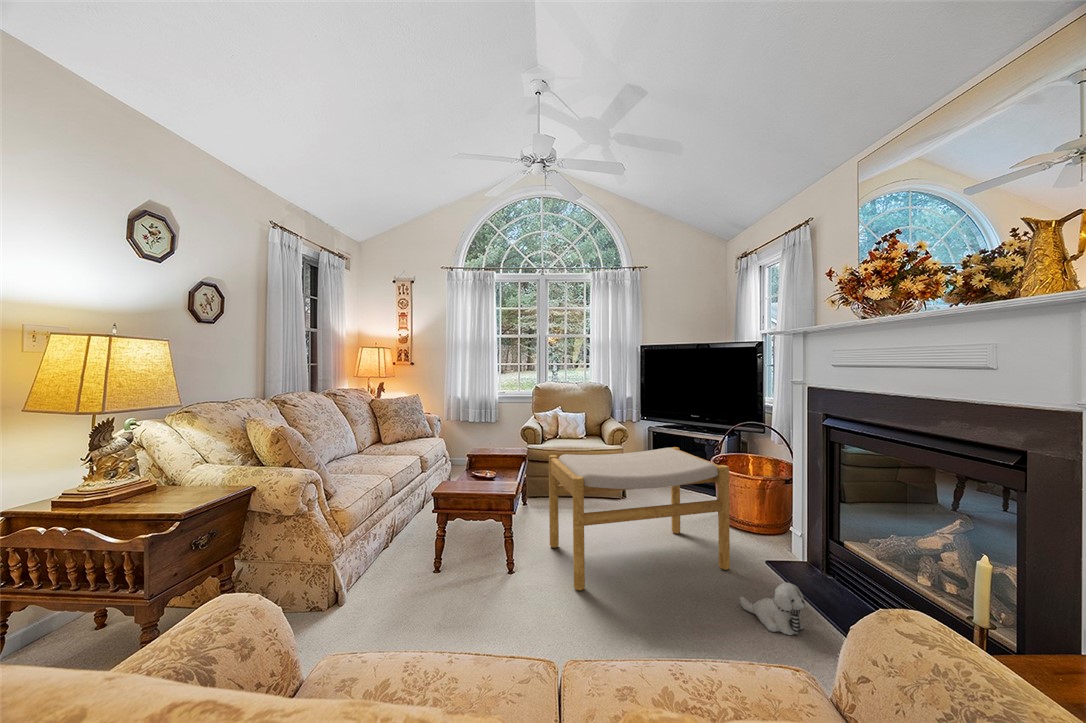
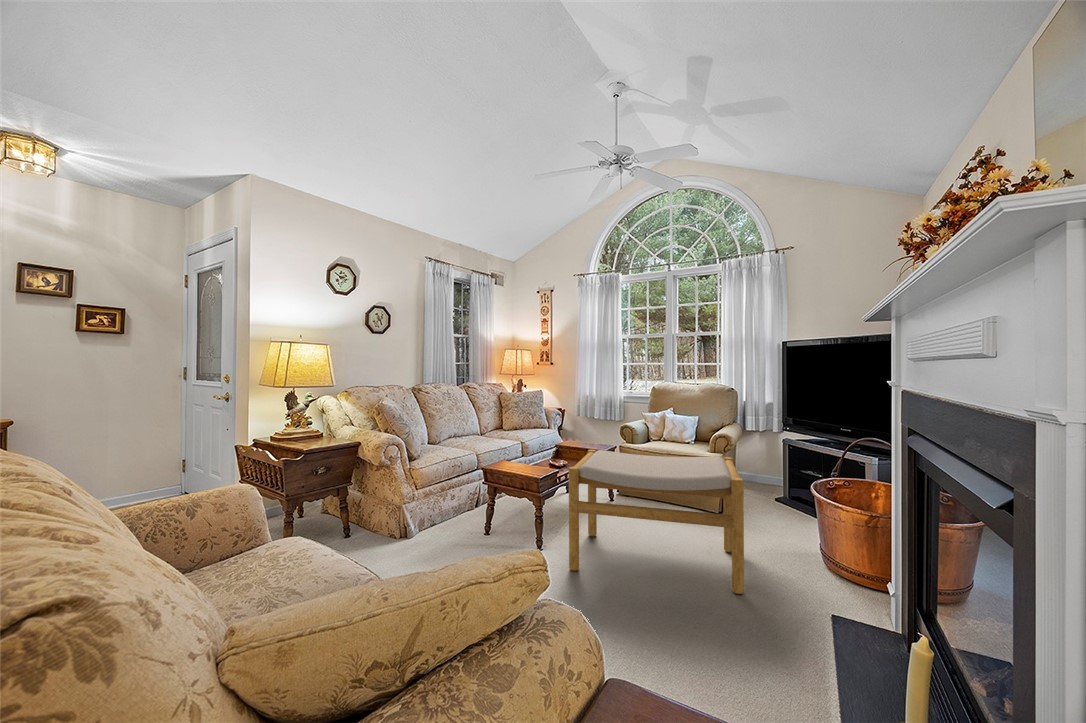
plush toy: present [740,583,805,635] -> none [707,606,755,663]

